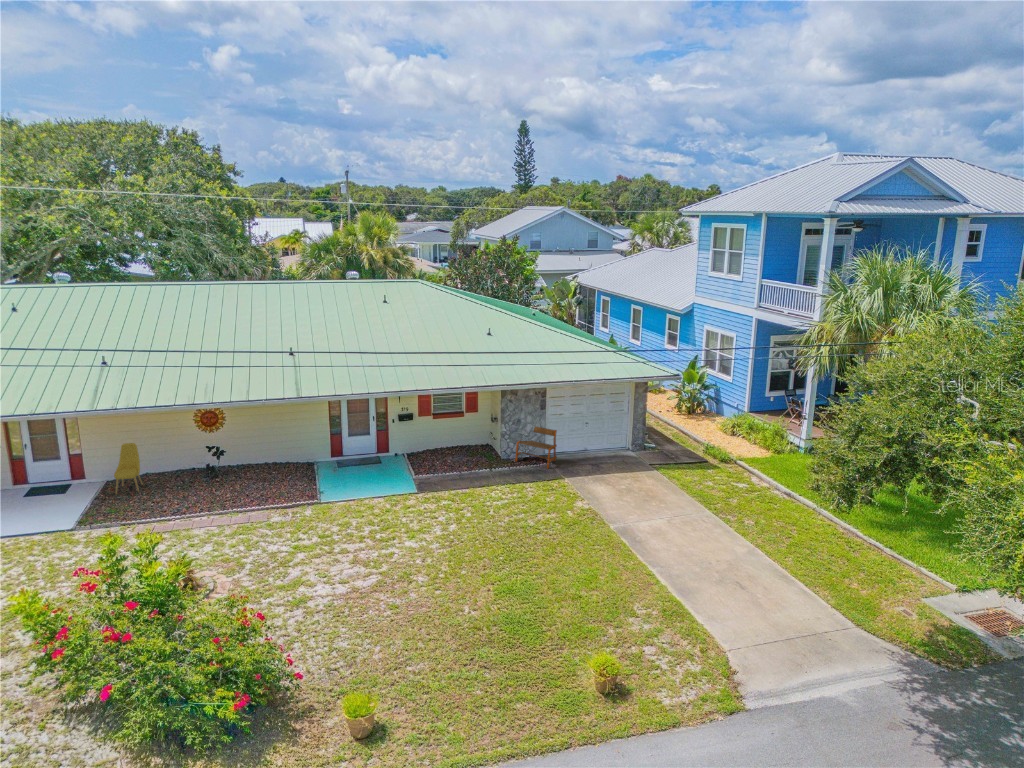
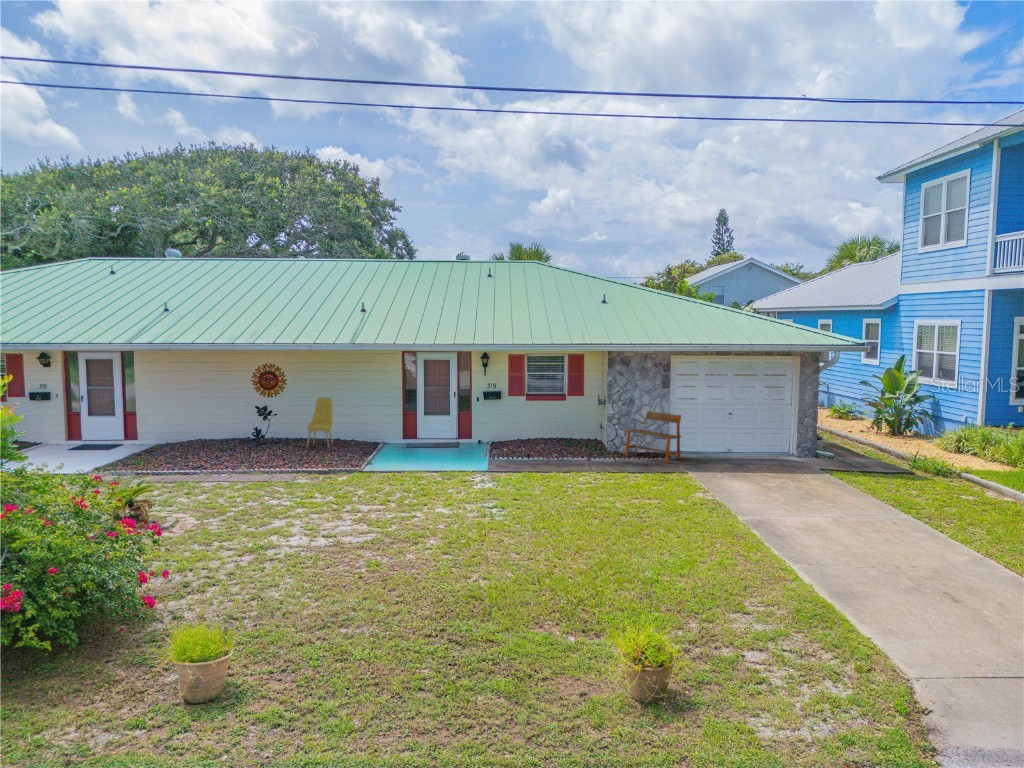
chair: present [114,443,143,494] -> present [307,397,333,448]

